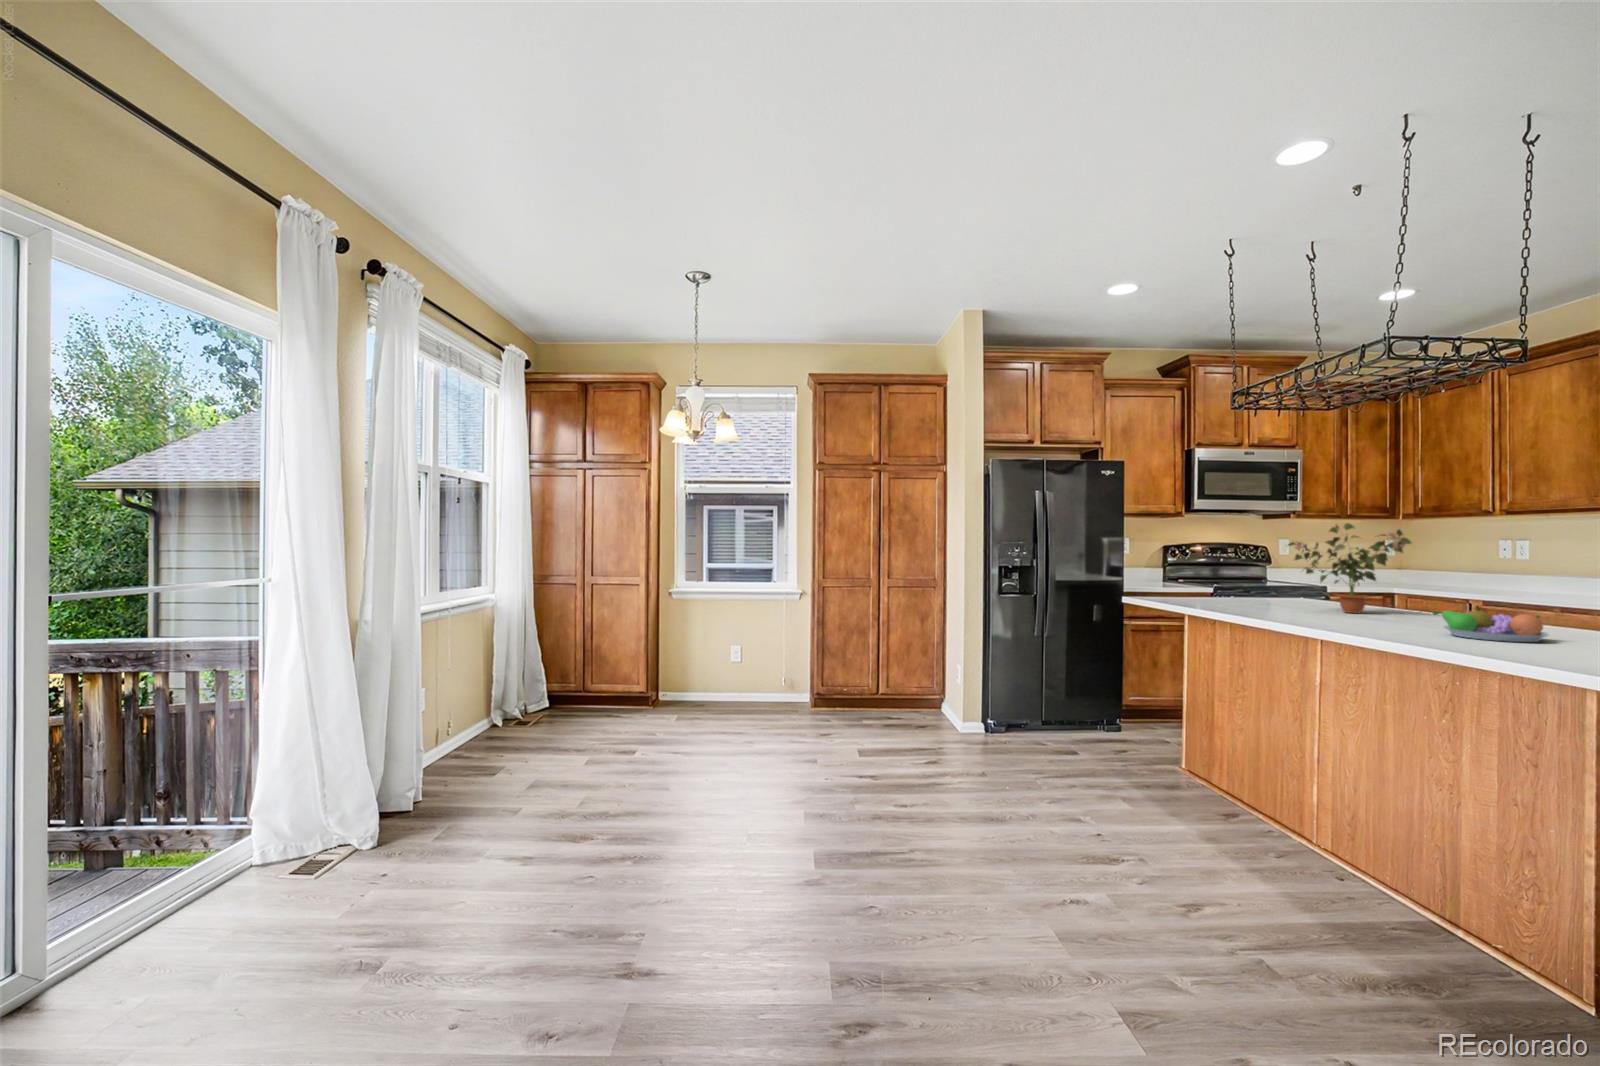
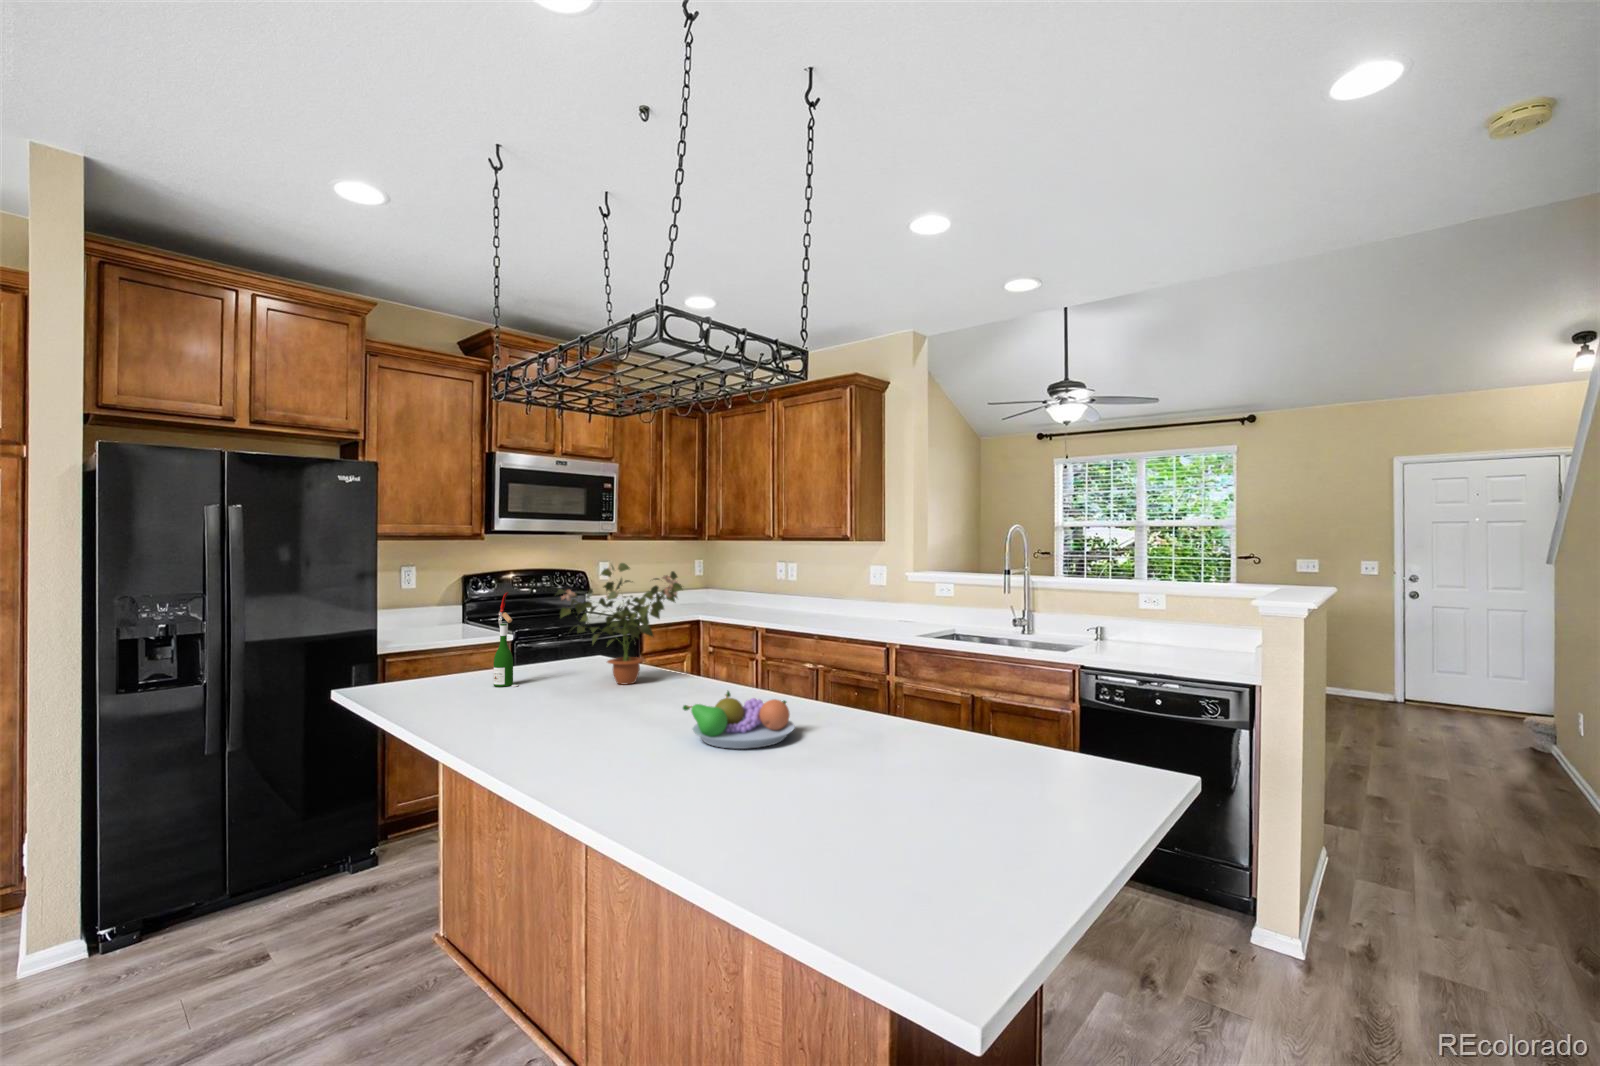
wine bottle: none [1237,543,1257,607] -> present [493,592,518,687]

